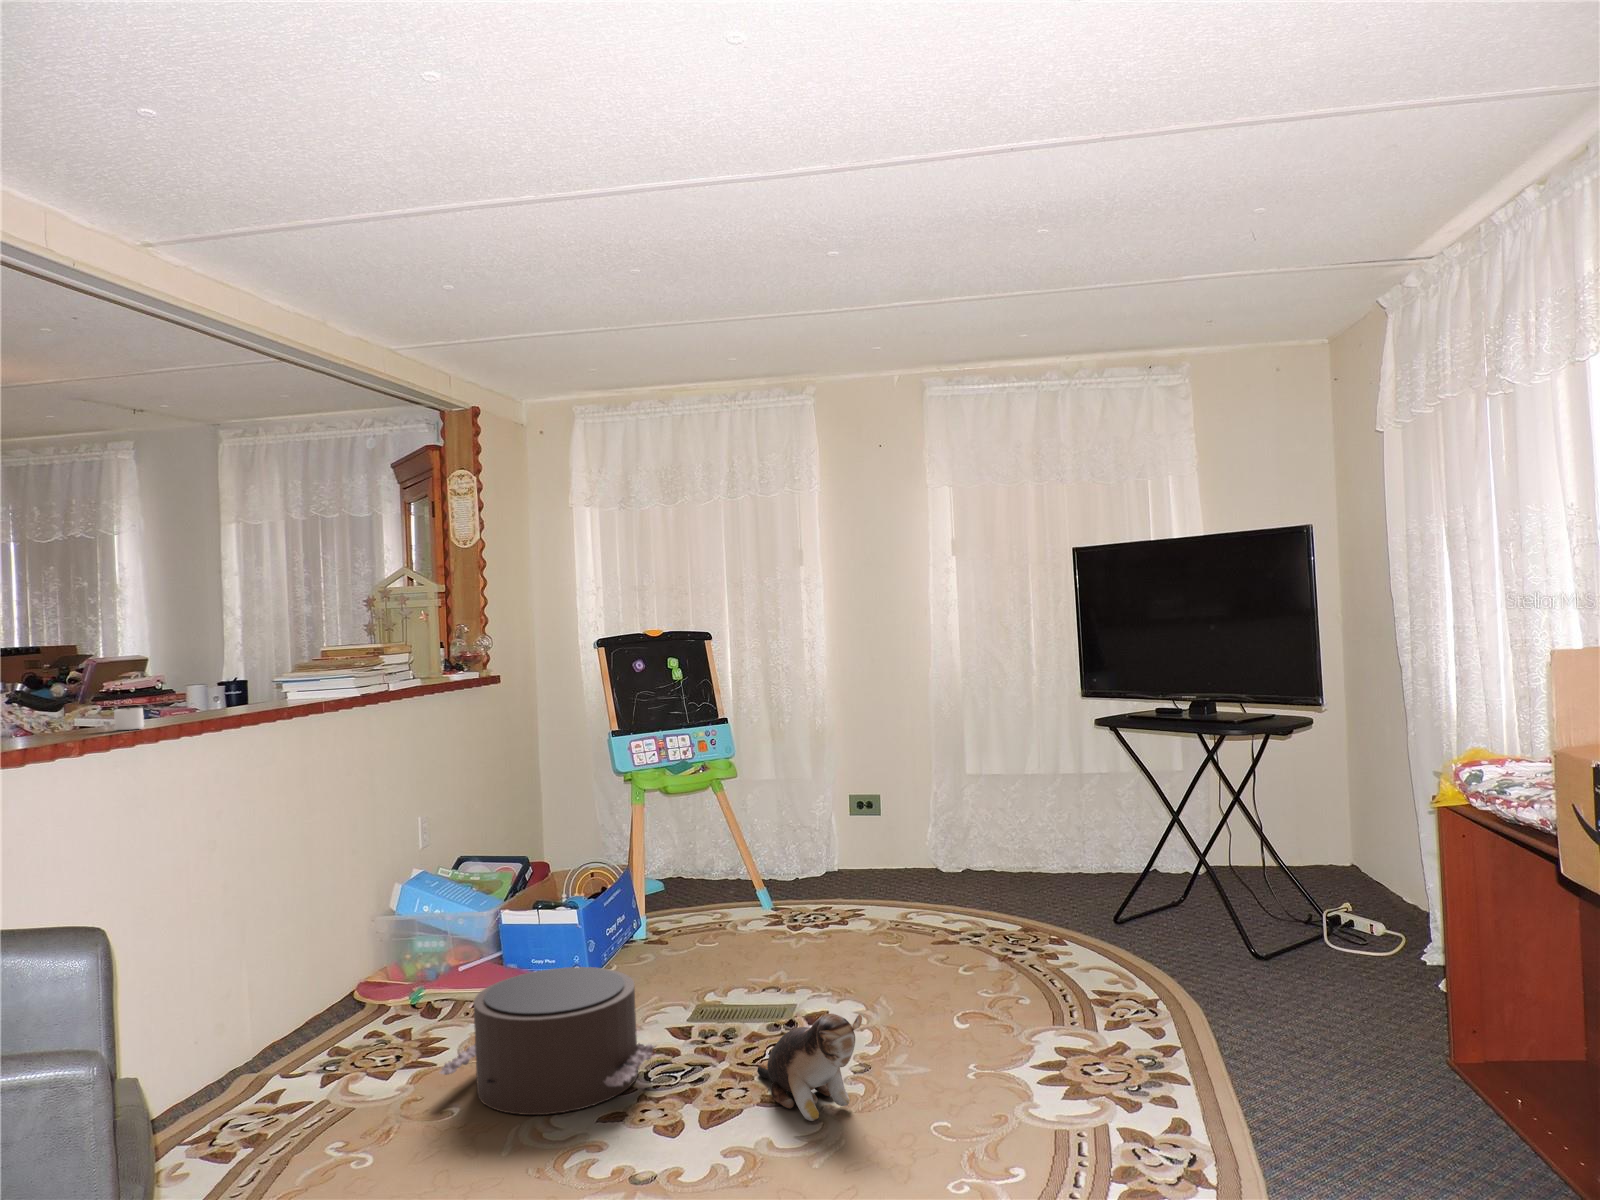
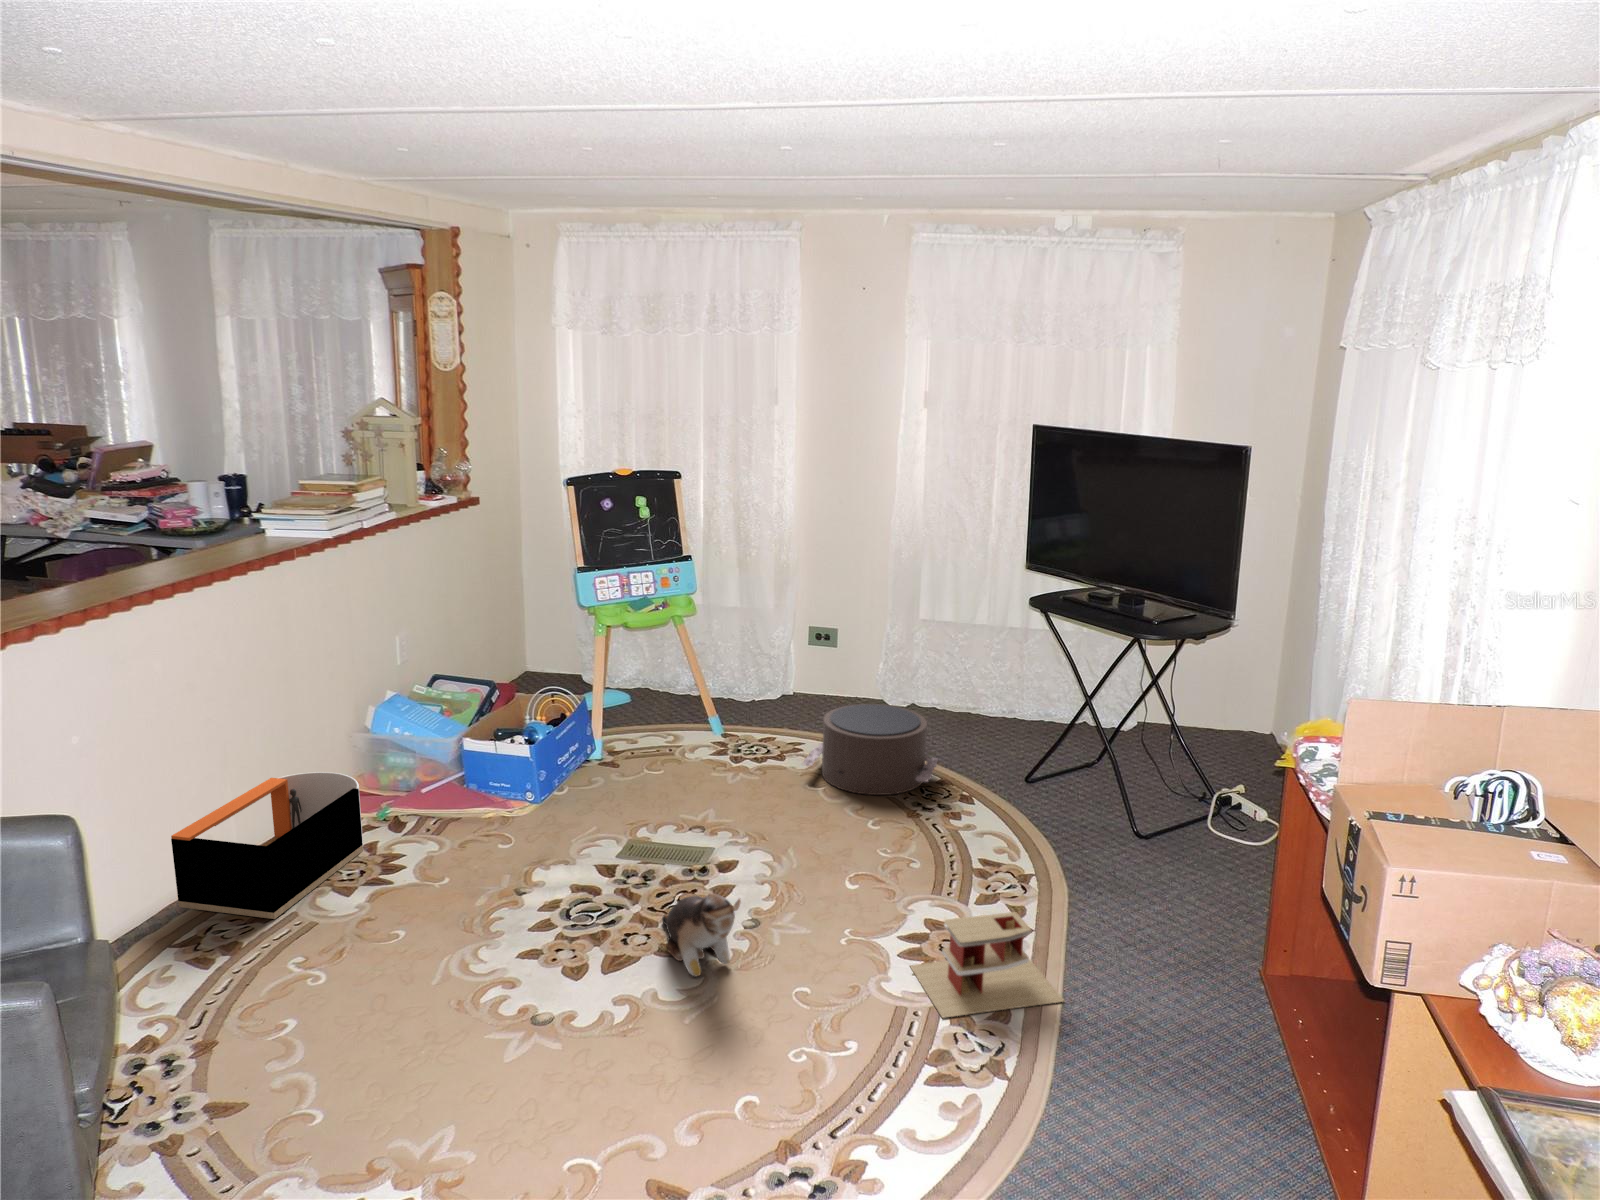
candle: present [114,707,144,730] -> none [92,566,130,589]
storage bin: none [184,951,395,1108] -> present [171,772,363,919]
pouf: present [439,967,656,1115] -> present [803,704,938,795]
toy house: none [1054,1014,1245,1136] -> present [910,912,1064,1018]

